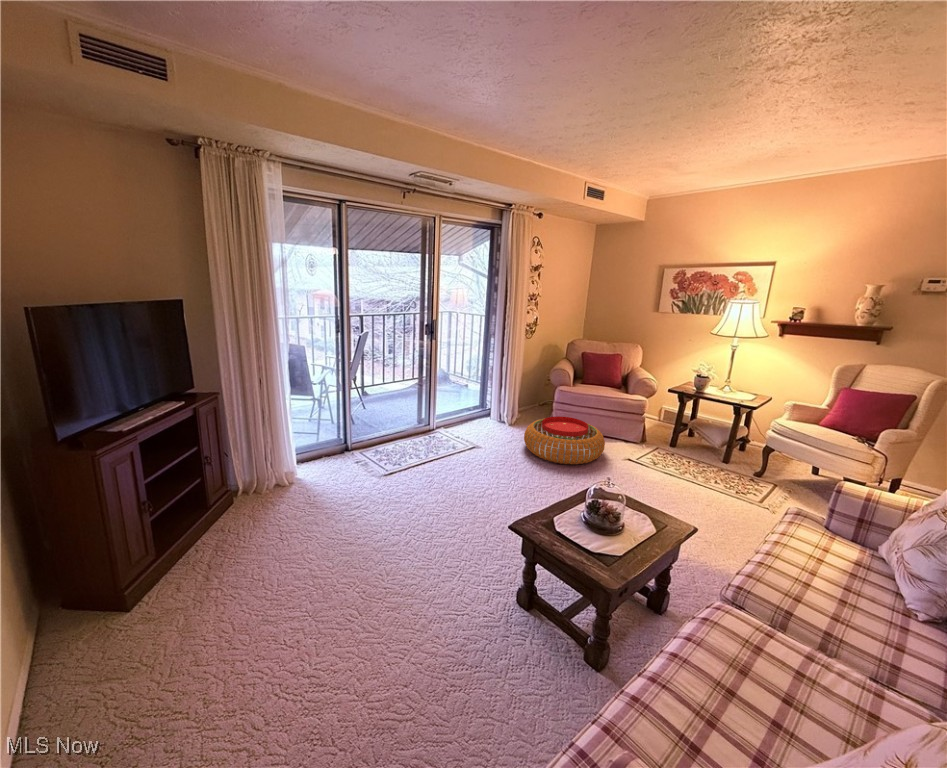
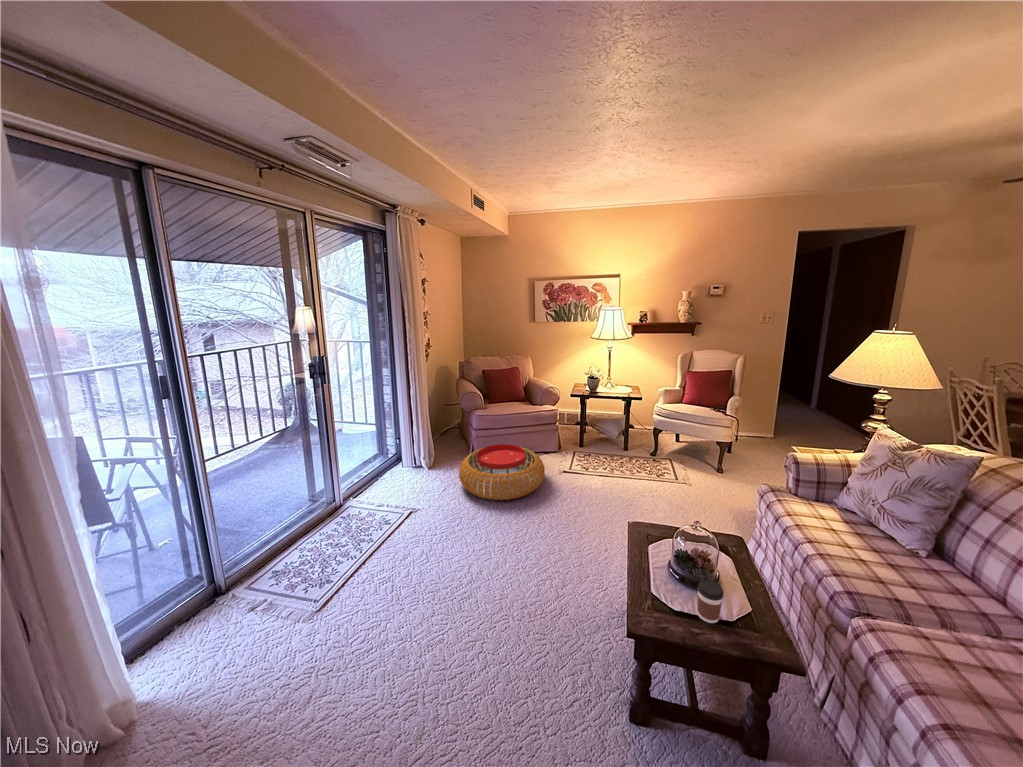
coffee cup: none [573,512,594,548] -> present [697,578,724,623]

